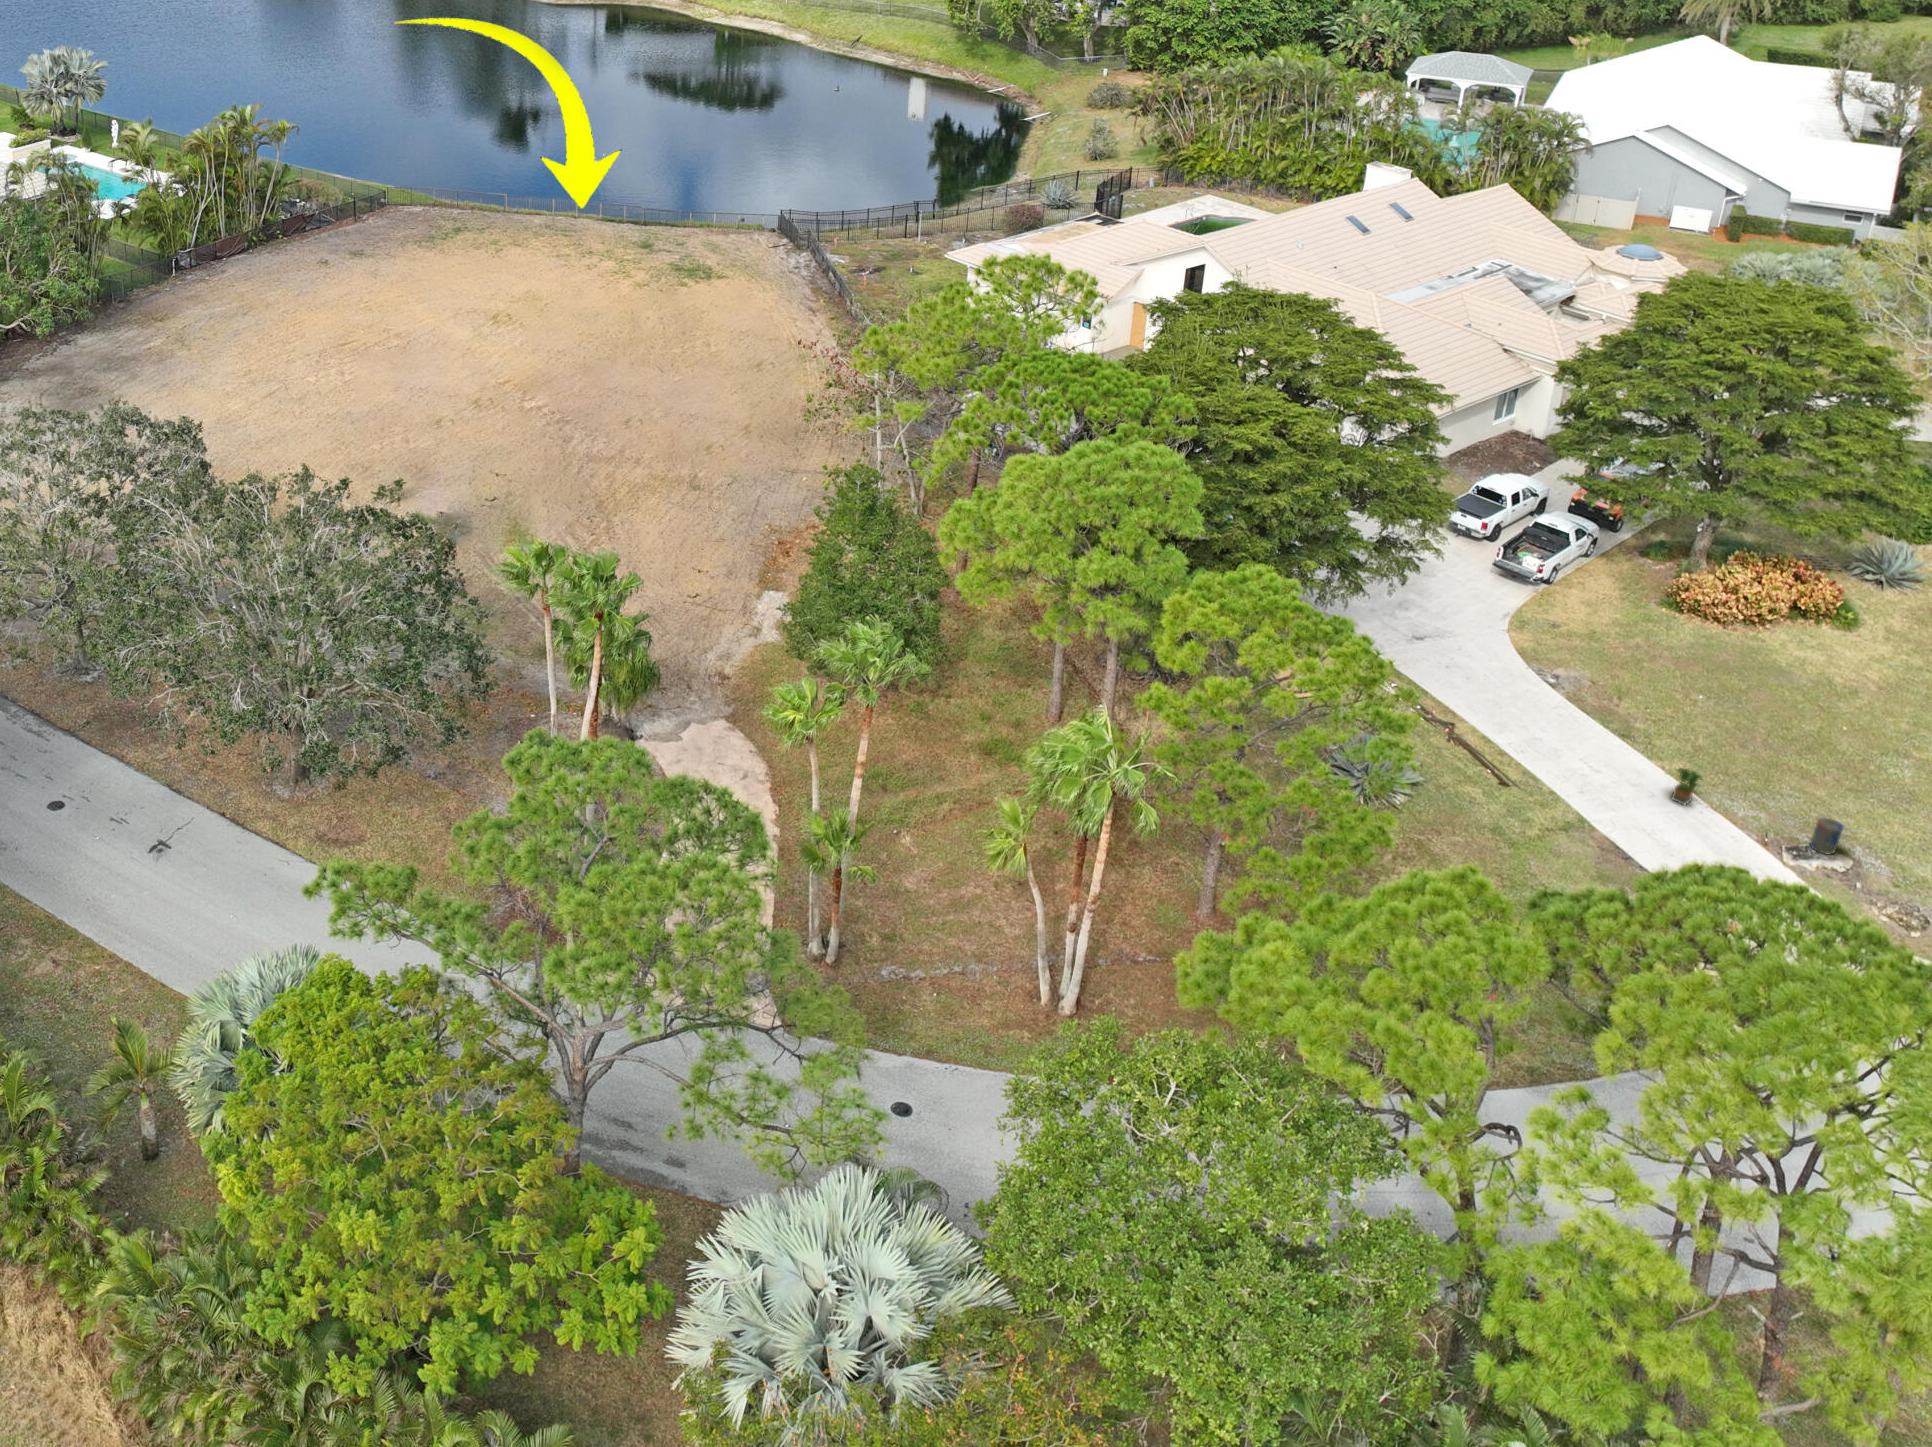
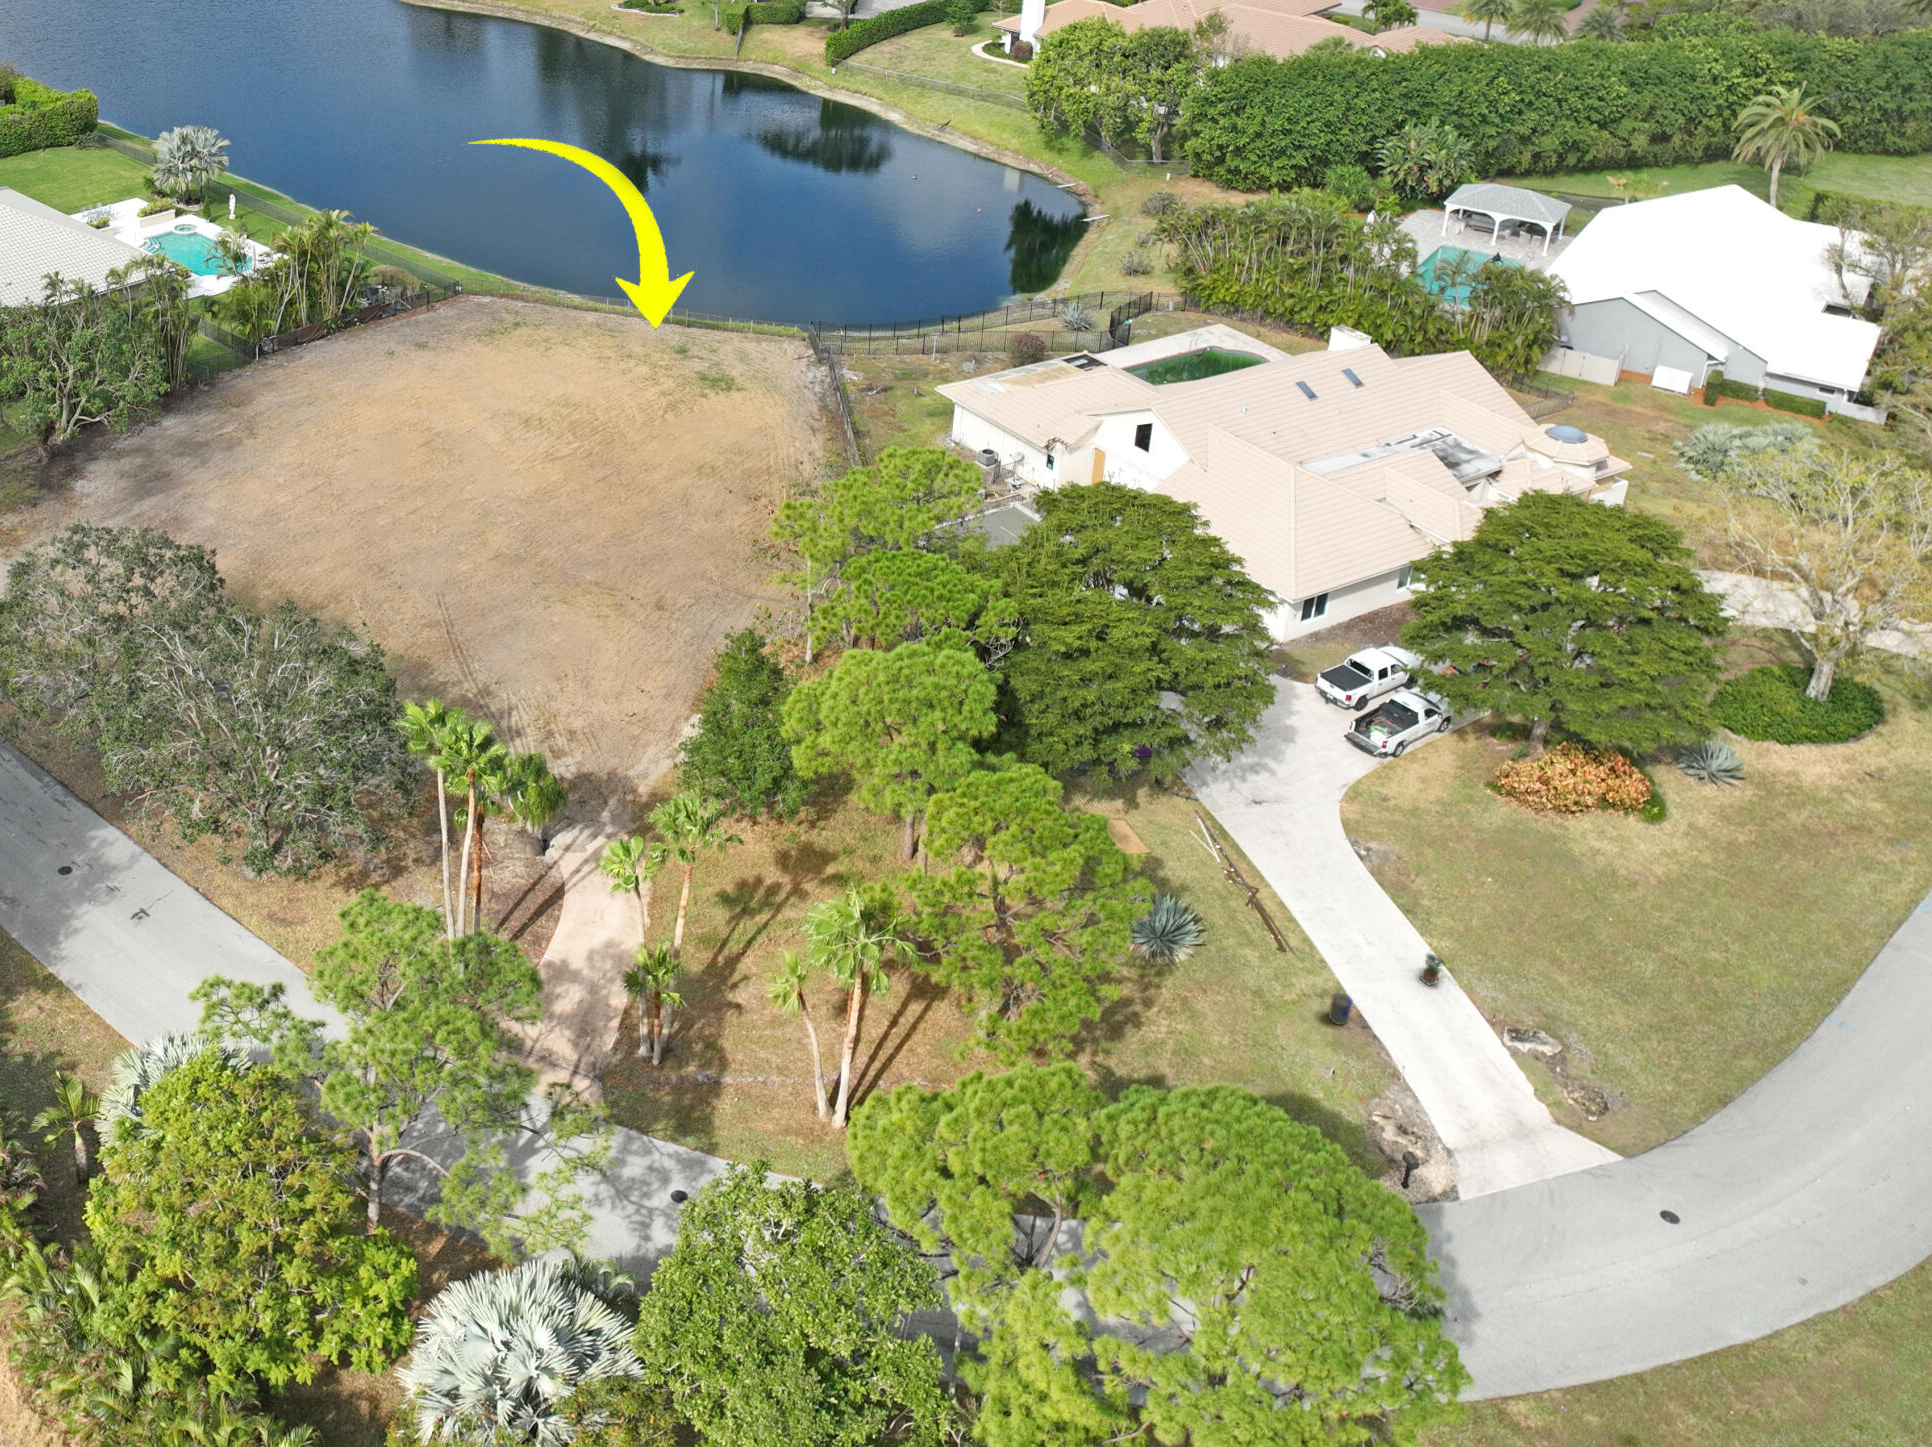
trash can: present [1810,817,1843,855] -> present [1328,993,1353,1025]

